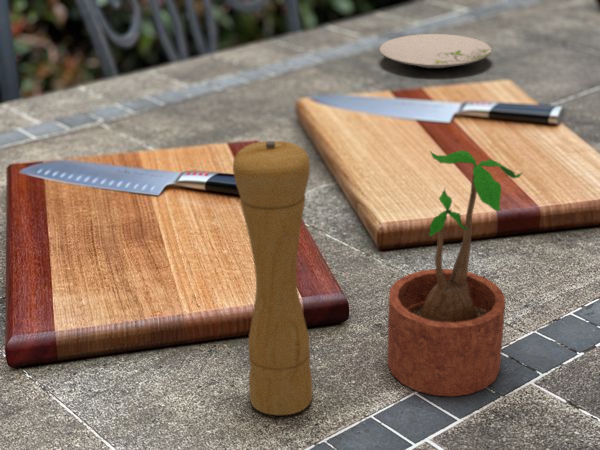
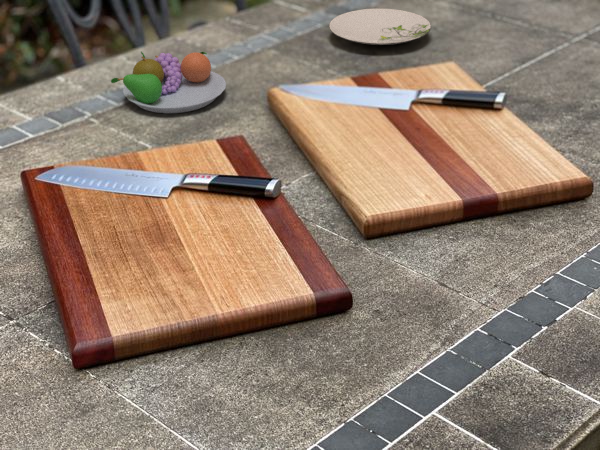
fruit bowl: none [130,61,256,125] -> present [111,52,226,113]
pepper mill: present [233,141,313,415] -> none [275,181,338,399]
potted plant: present [388,150,522,396] -> none [390,172,500,373]

